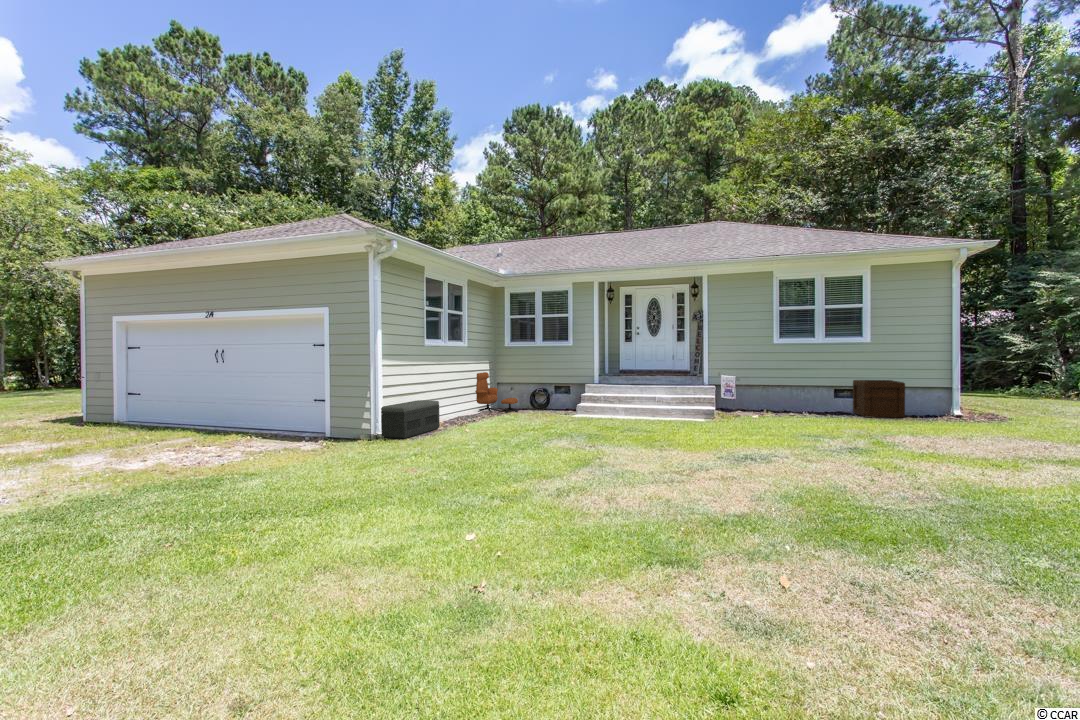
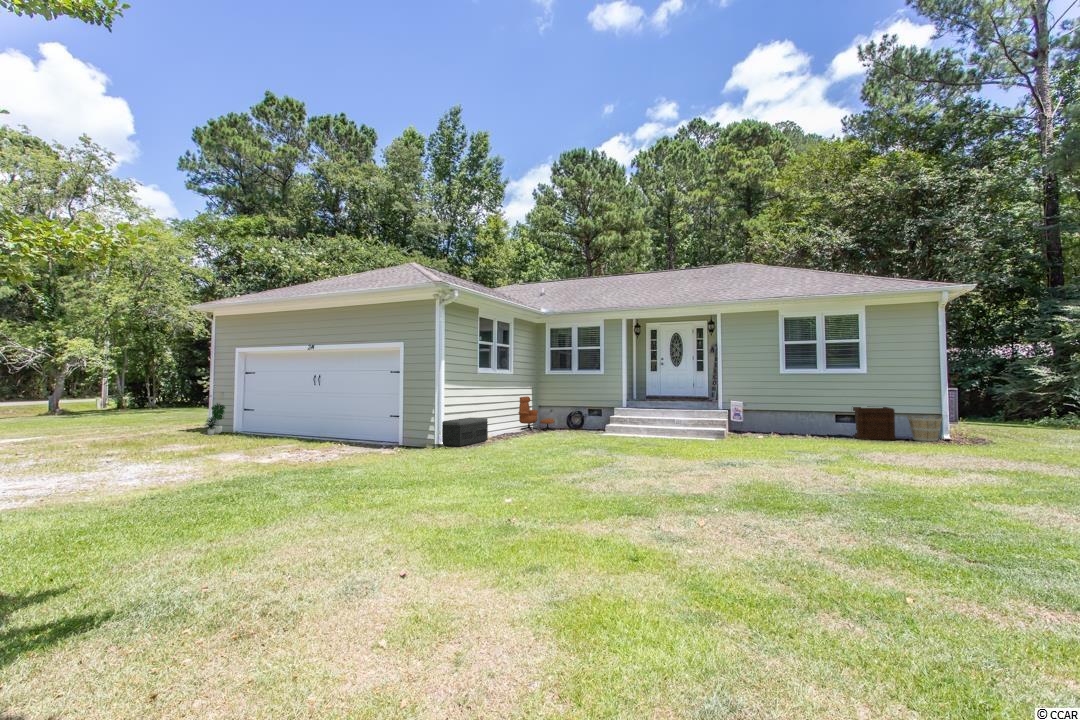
potted plant: none [67,384,102,427] -> present [205,403,225,435]
wooden bucket: none [916,389,956,419] -> present [908,415,942,441]

